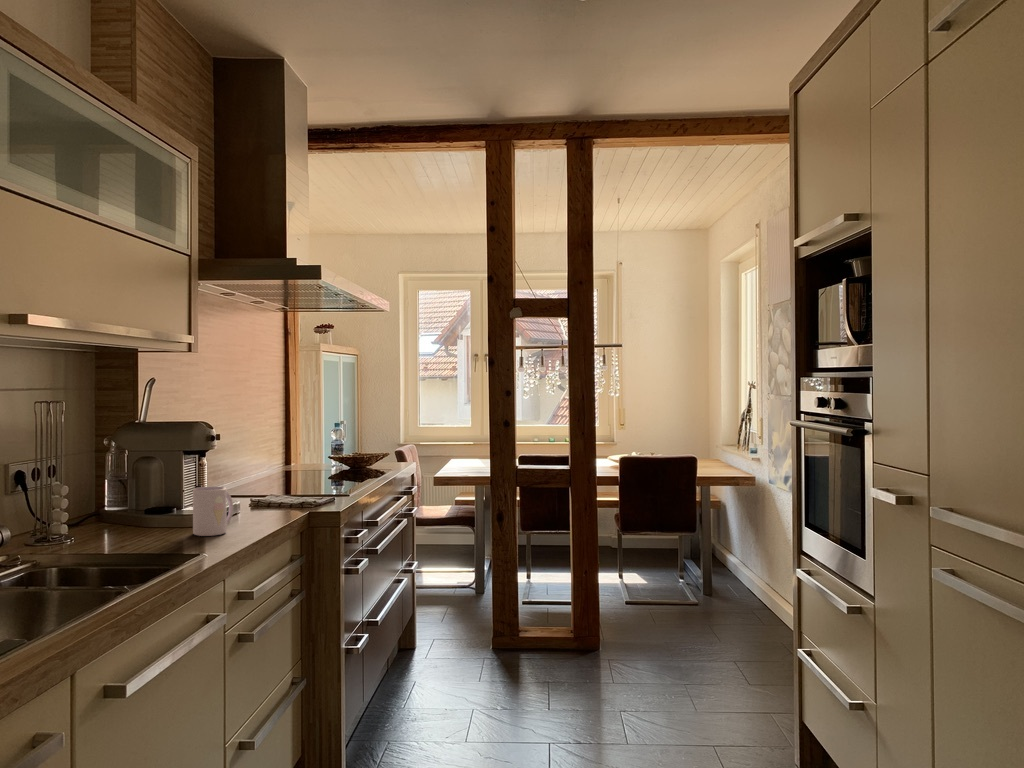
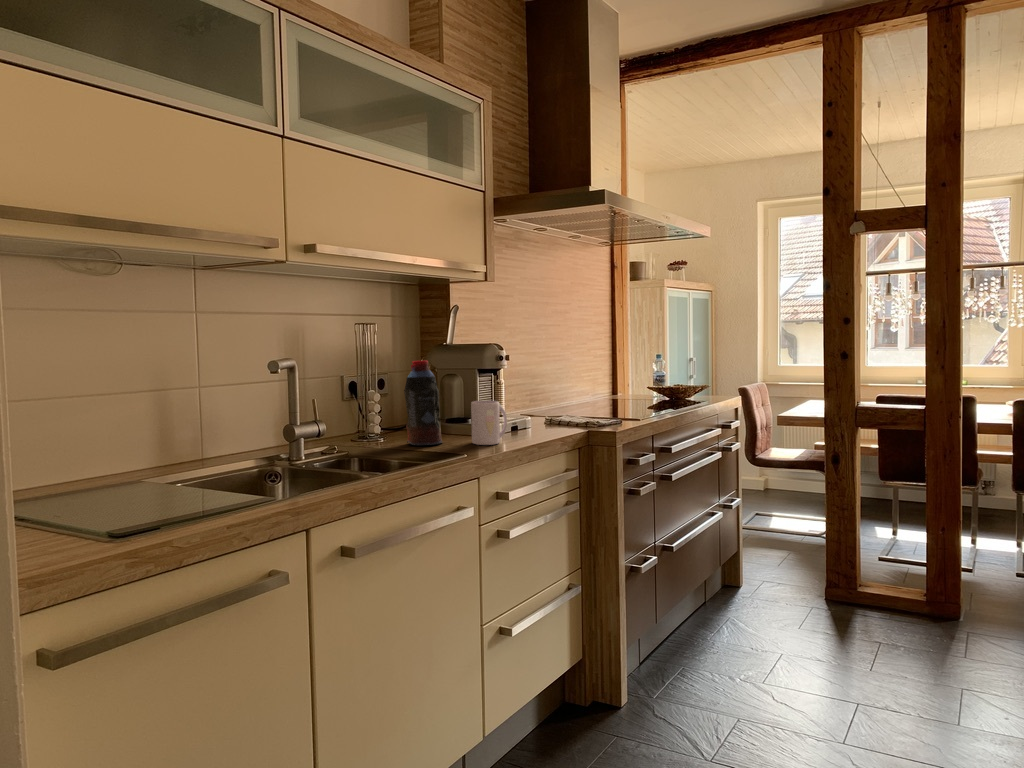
bottle: none [109,445,158,544] -> present [404,360,442,445]

